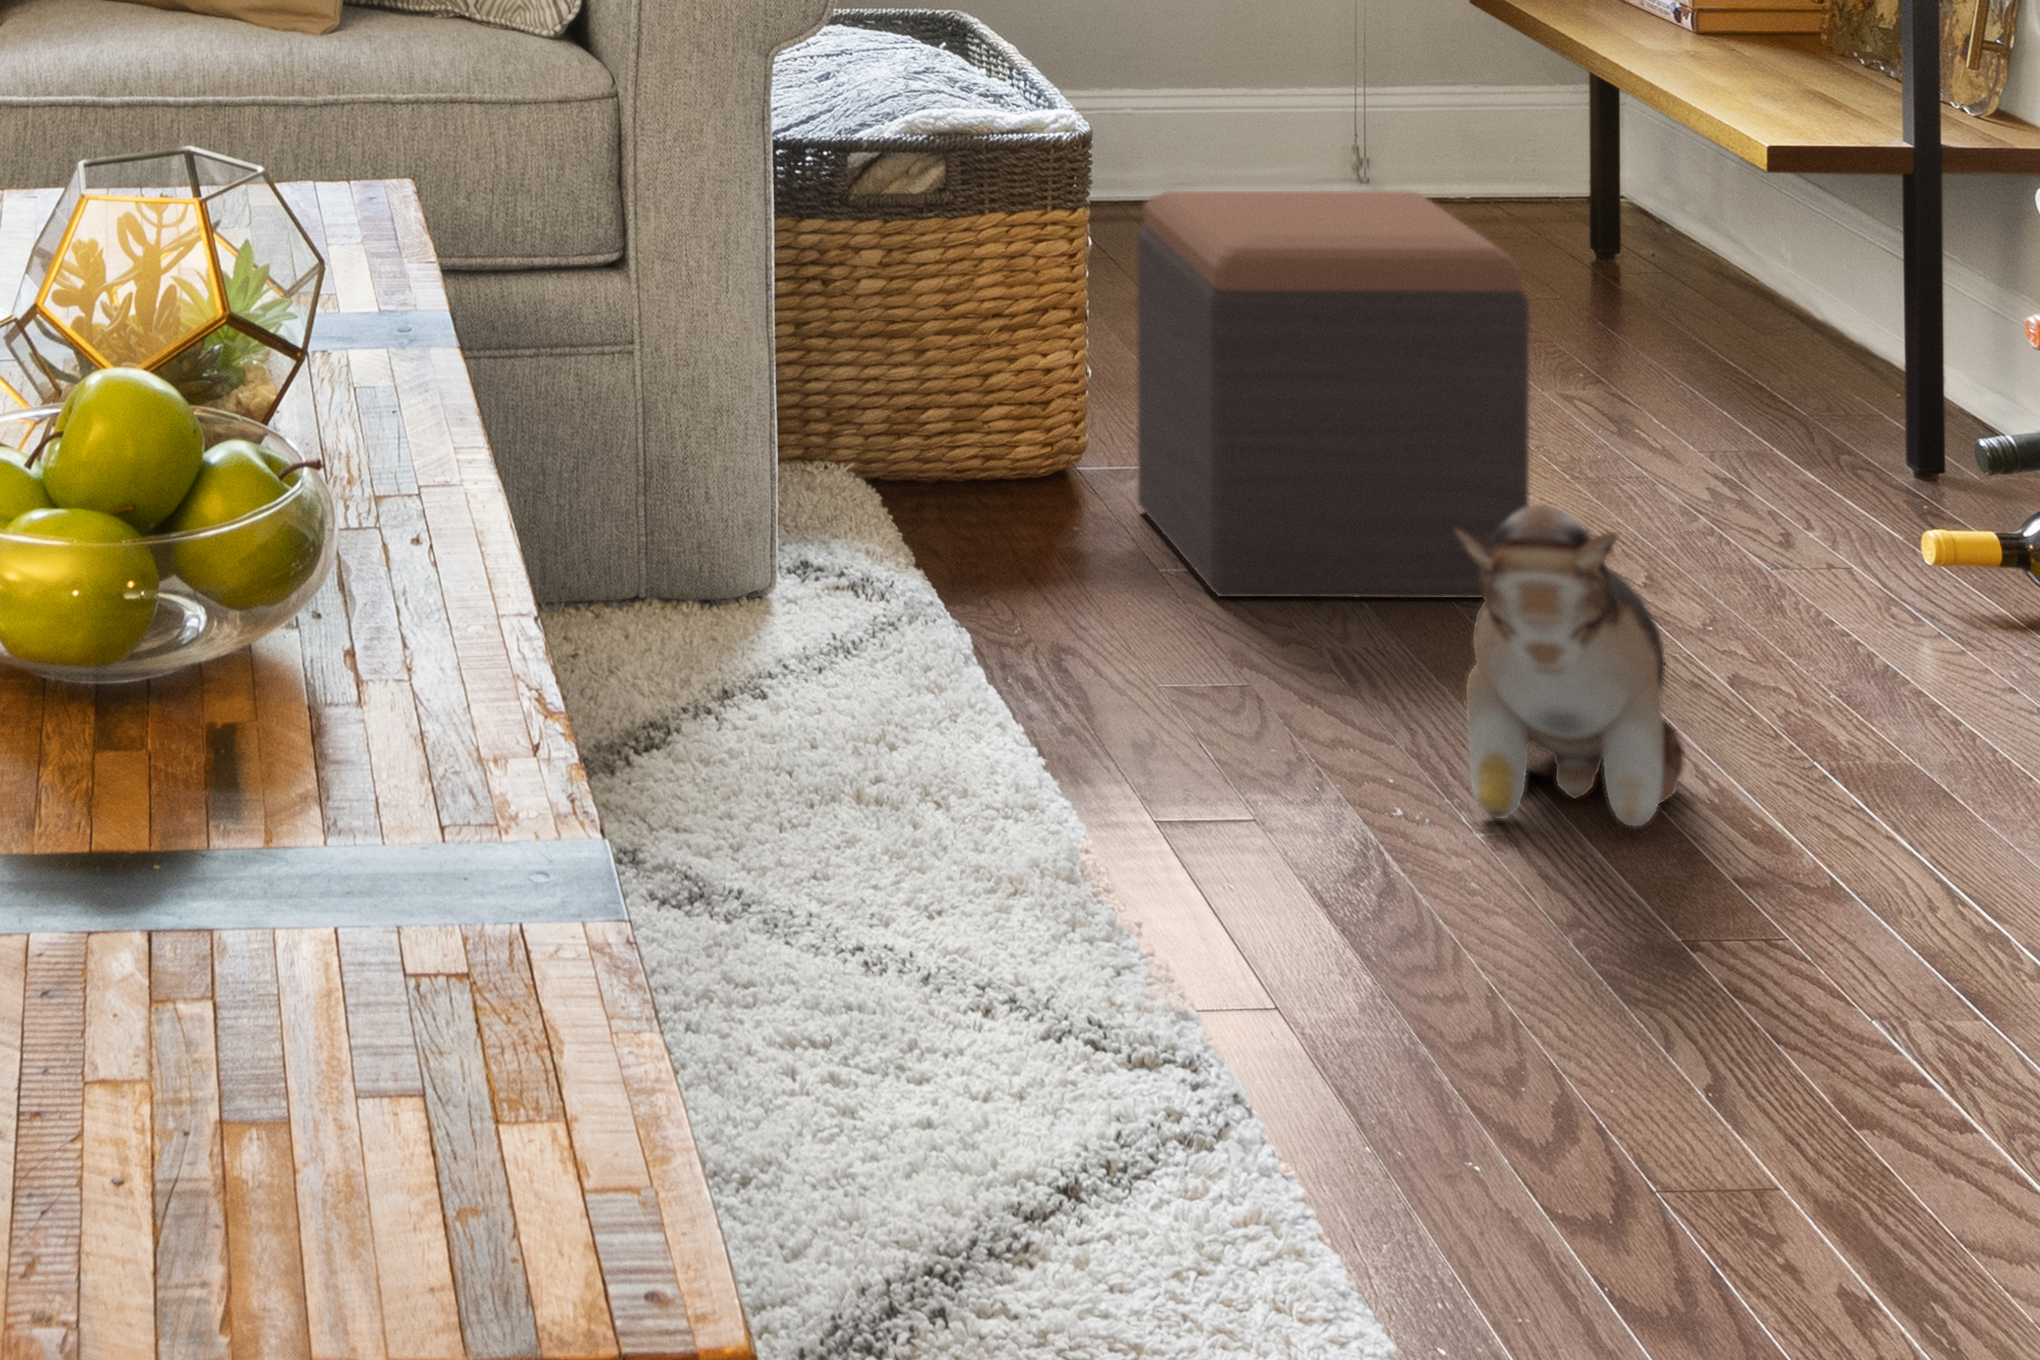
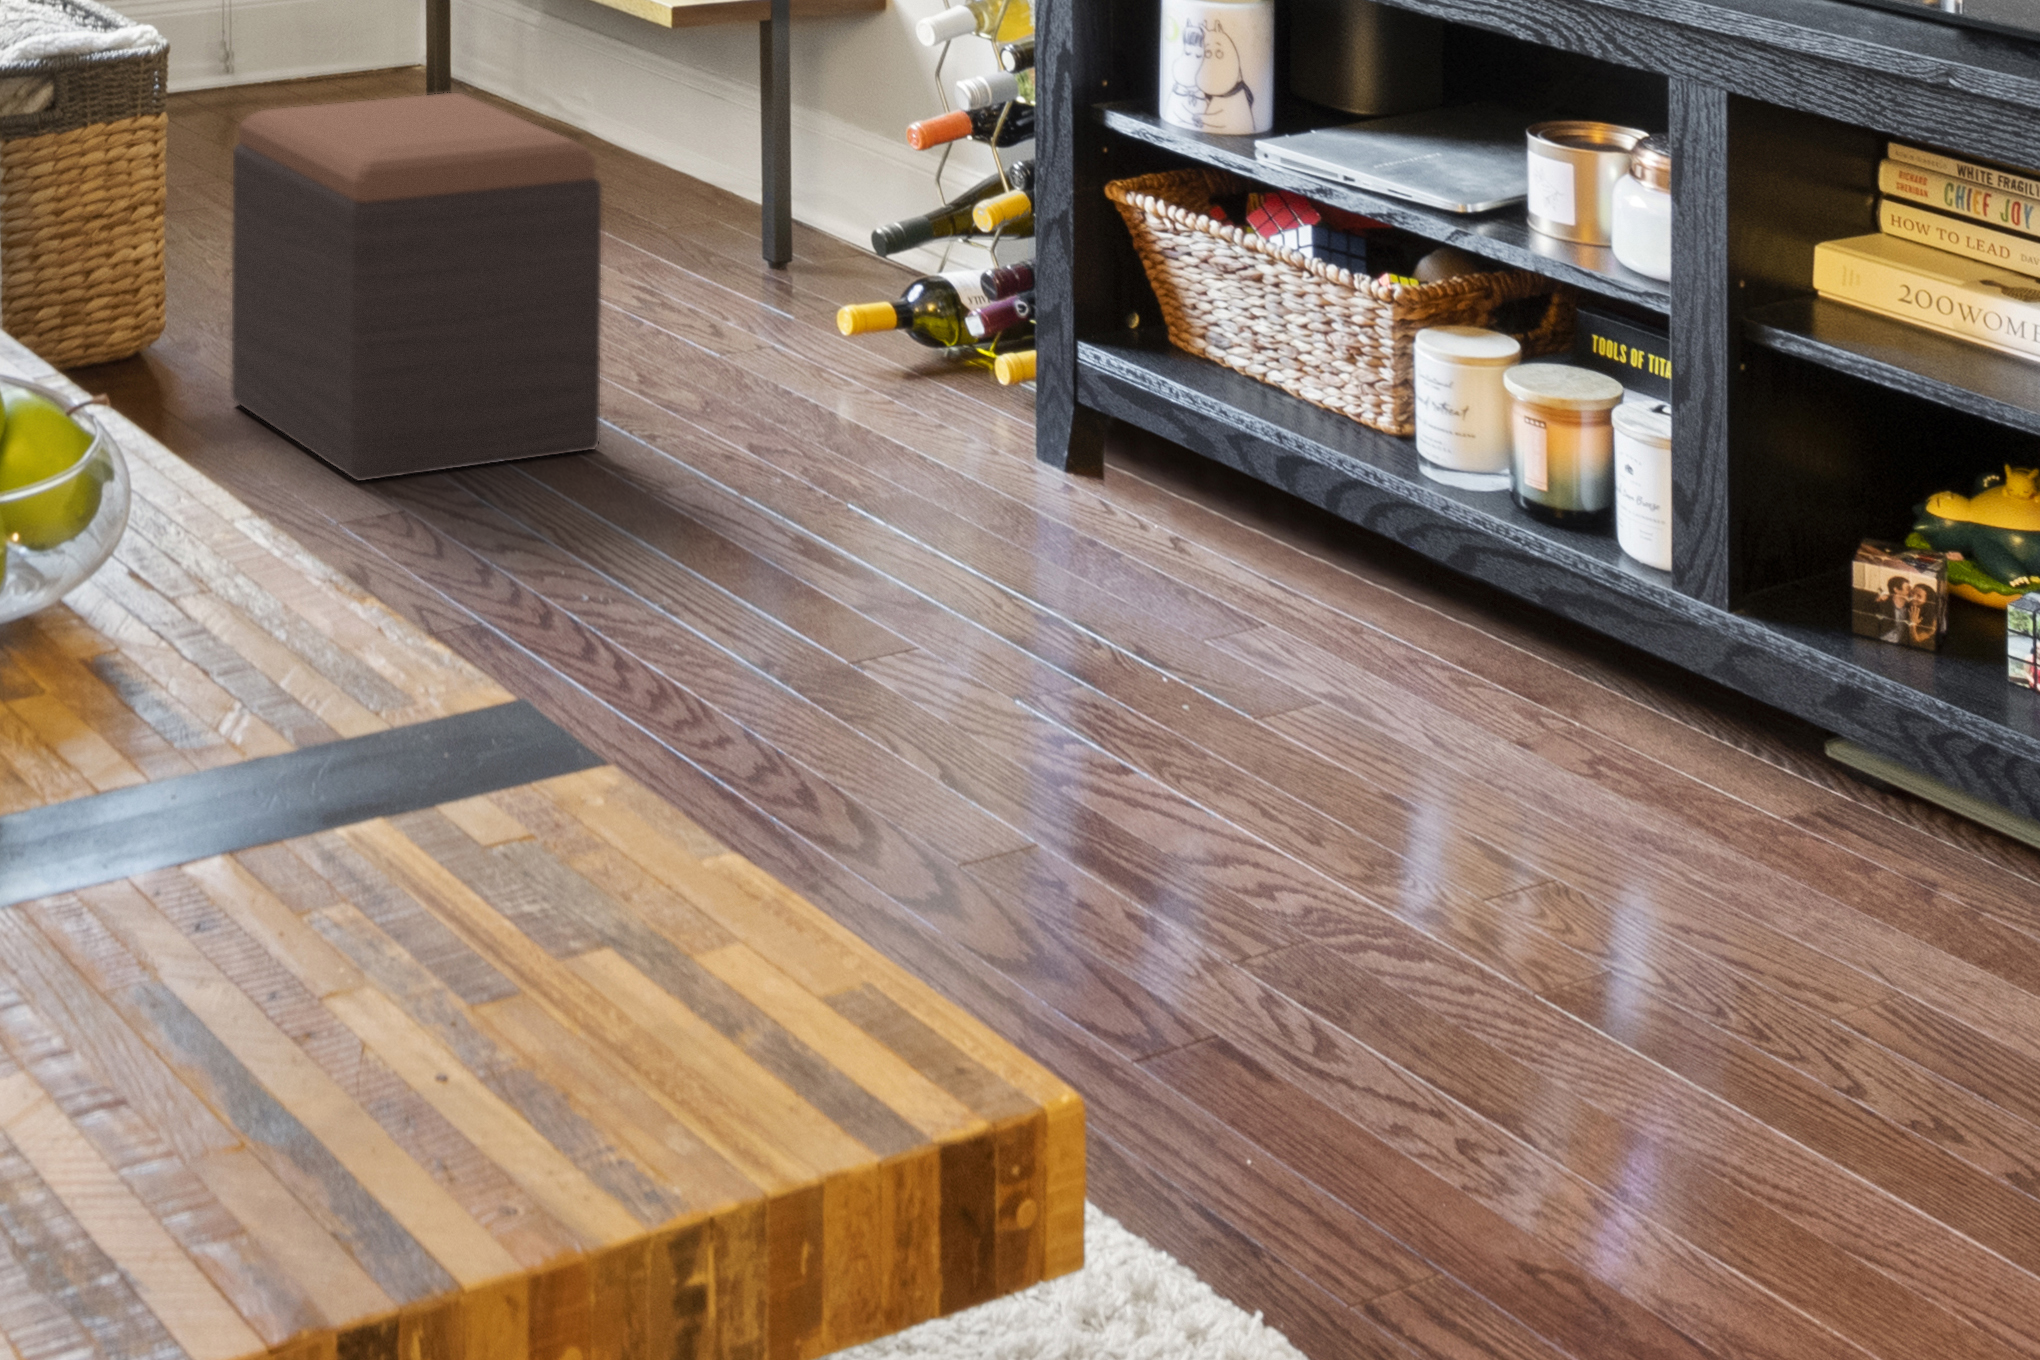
plush toy: present [1454,505,1684,826] -> none [676,382,863,669]

